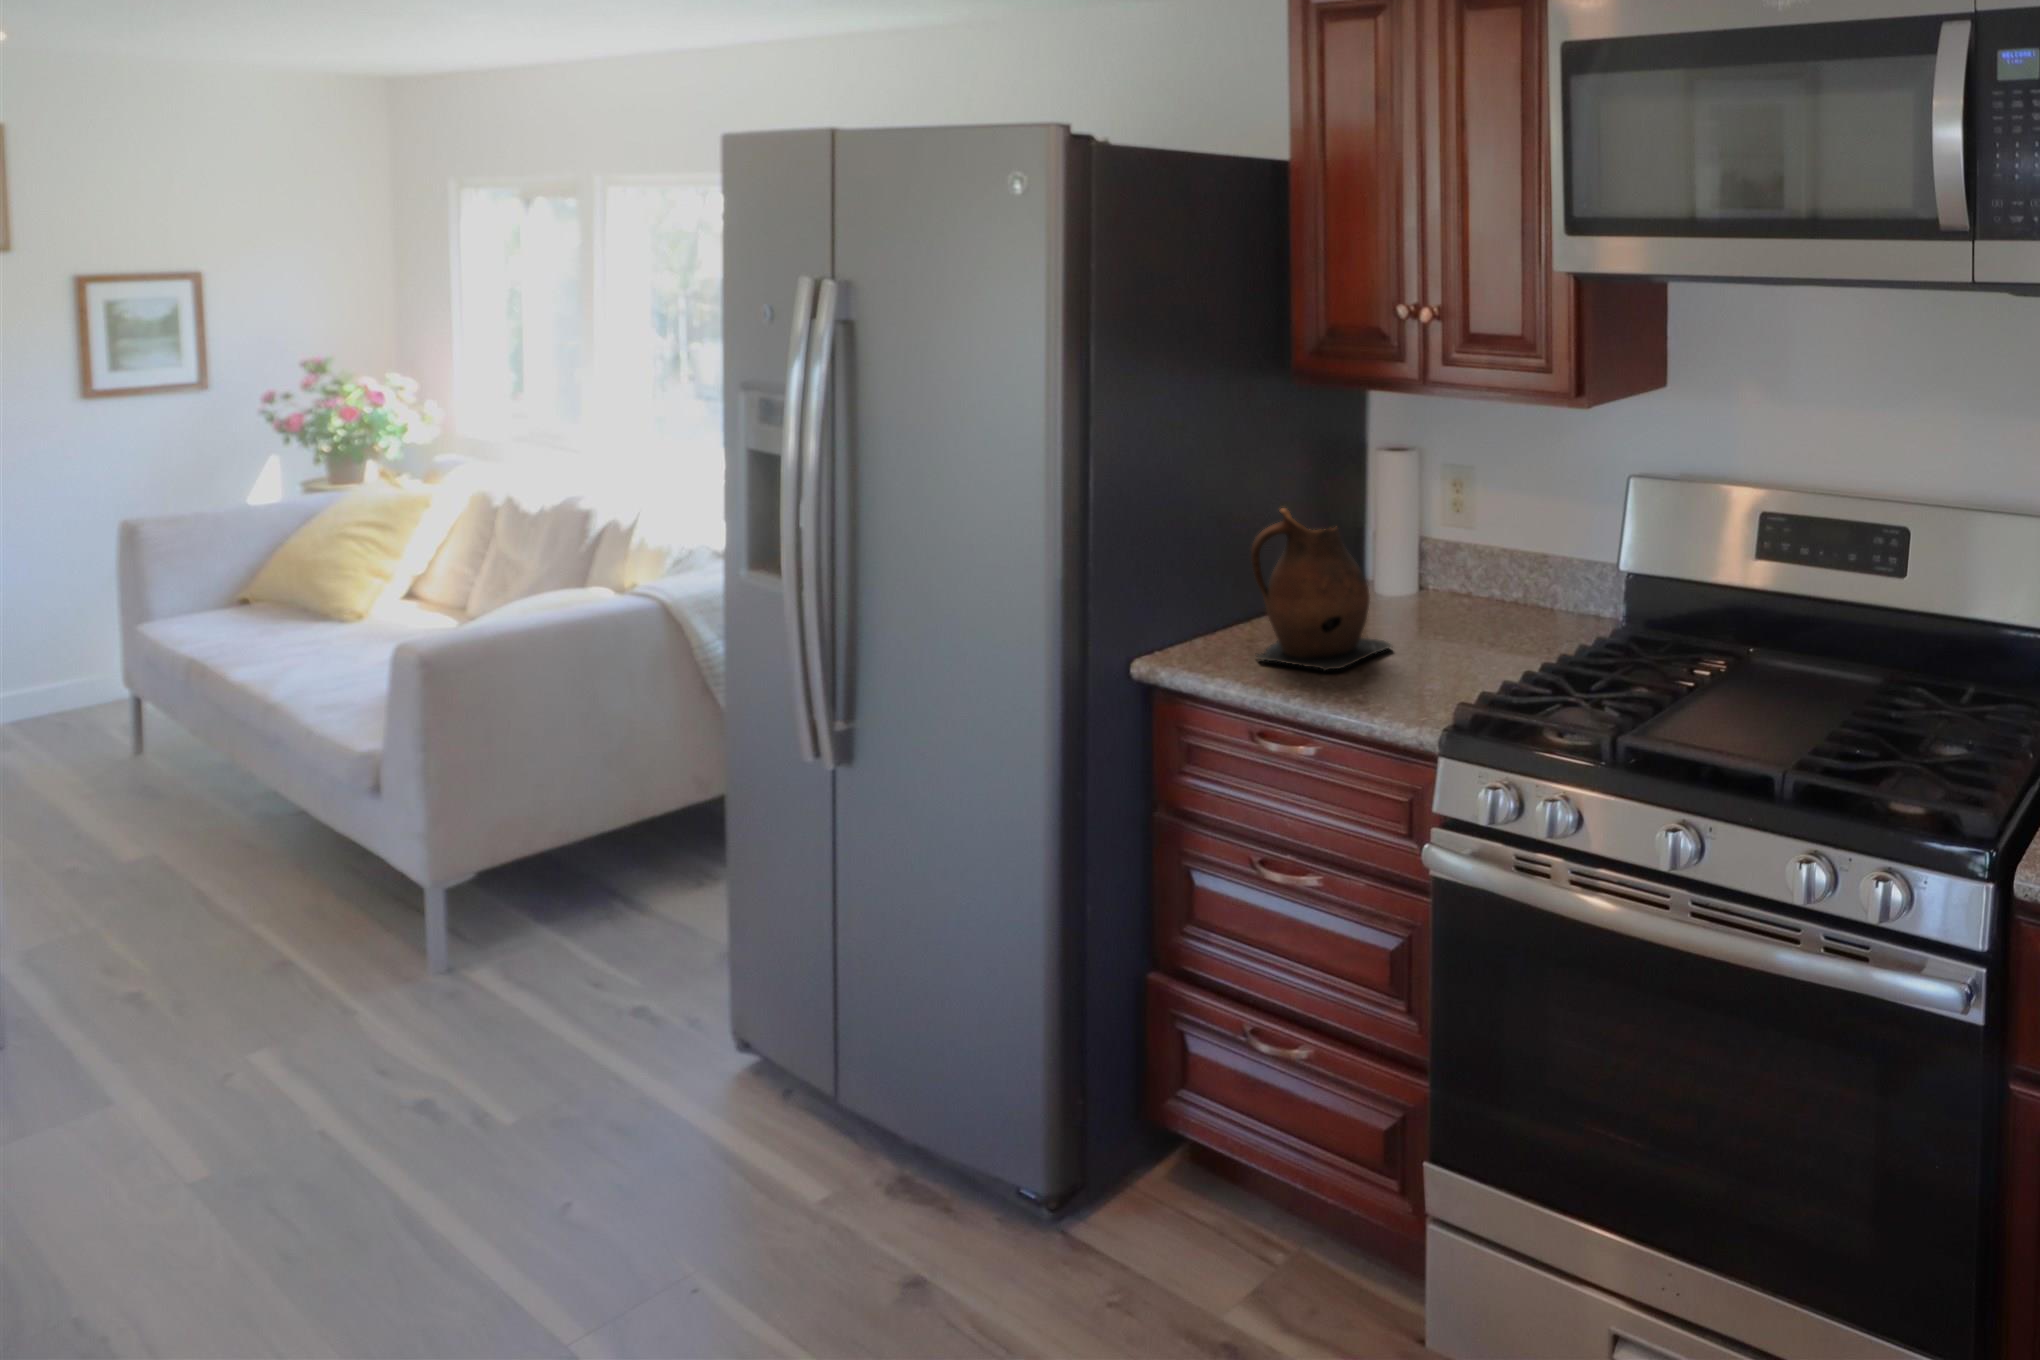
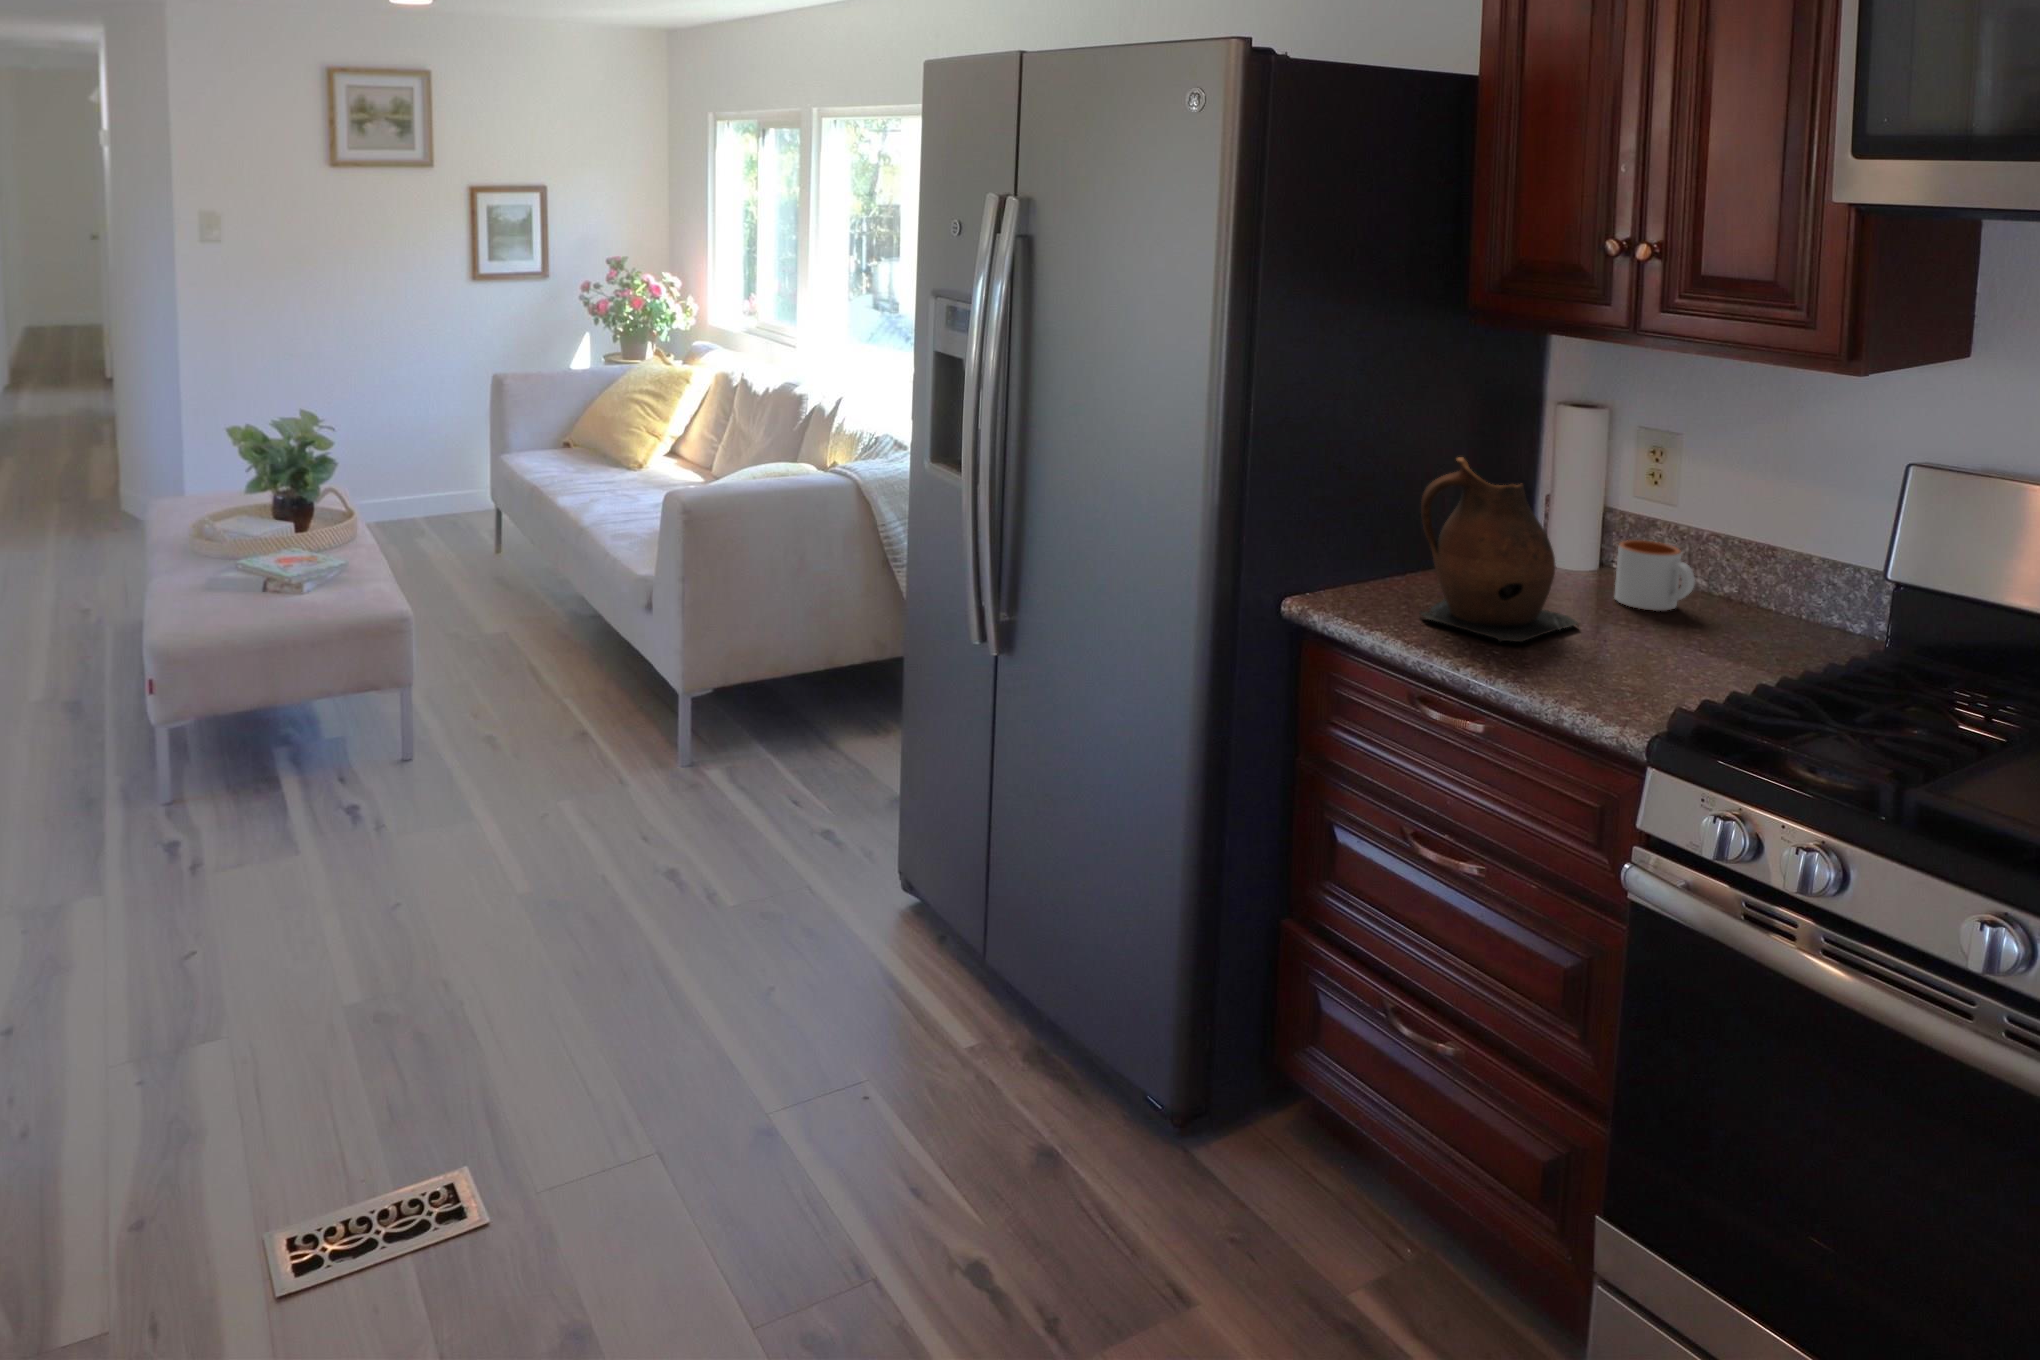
mug: none [1425,567,1487,627] -> present [1615,540,1695,611]

